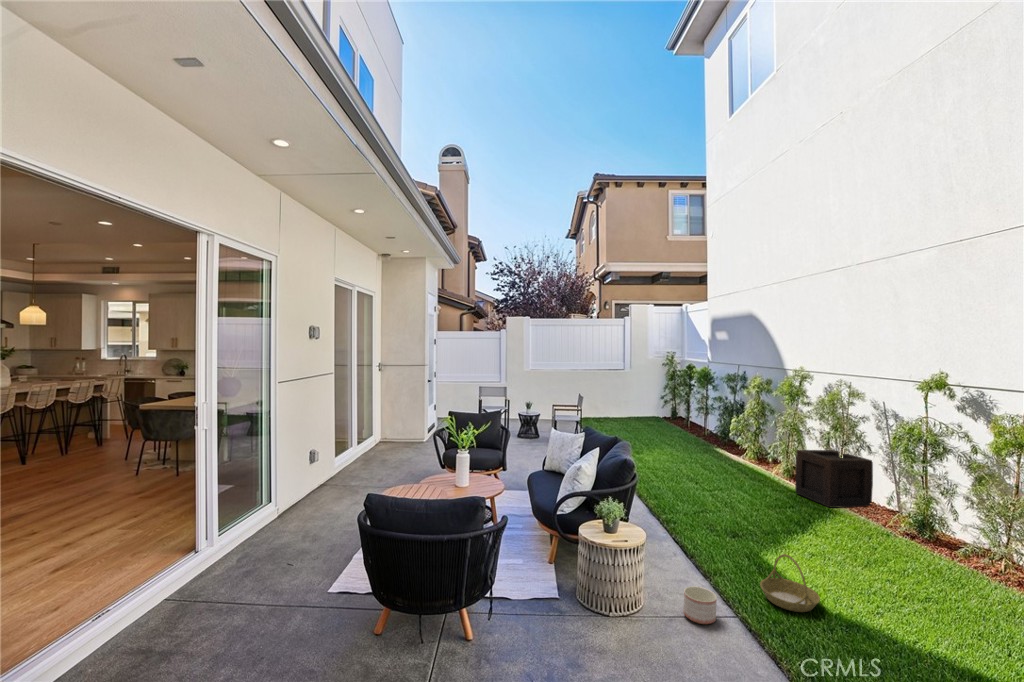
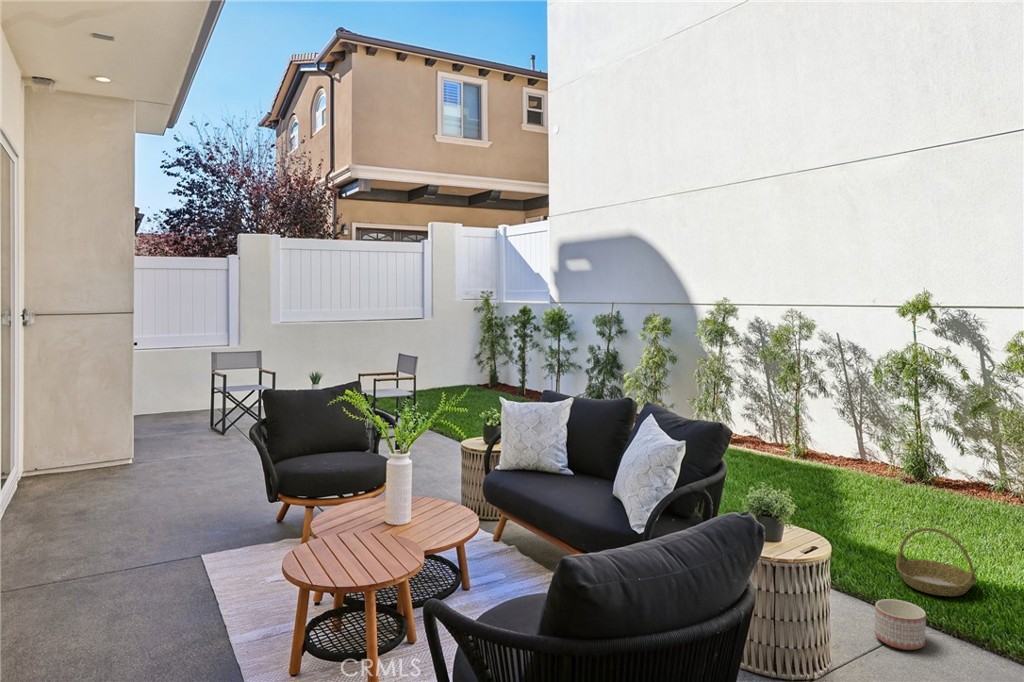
wooden crate: present [795,450,873,507] -> none [745,398,825,465]

